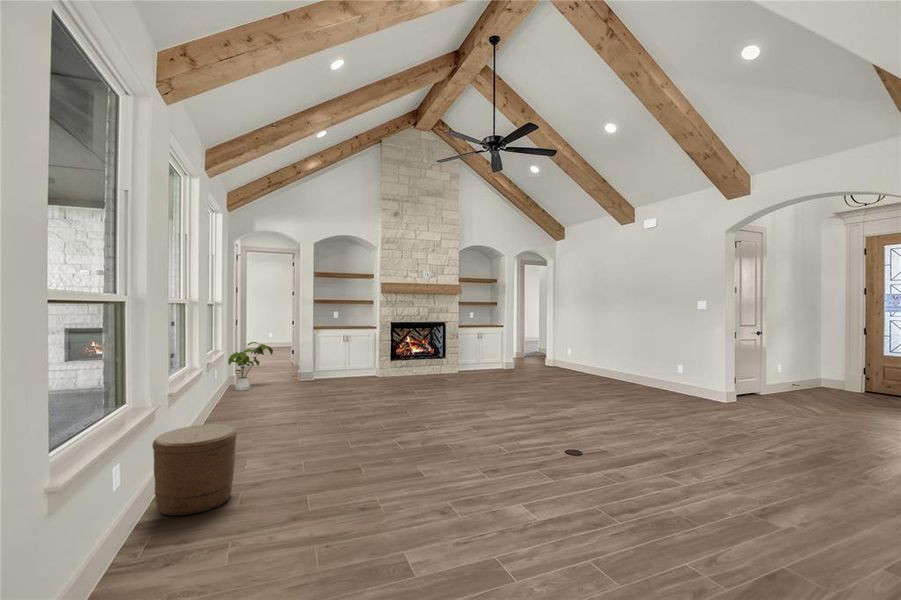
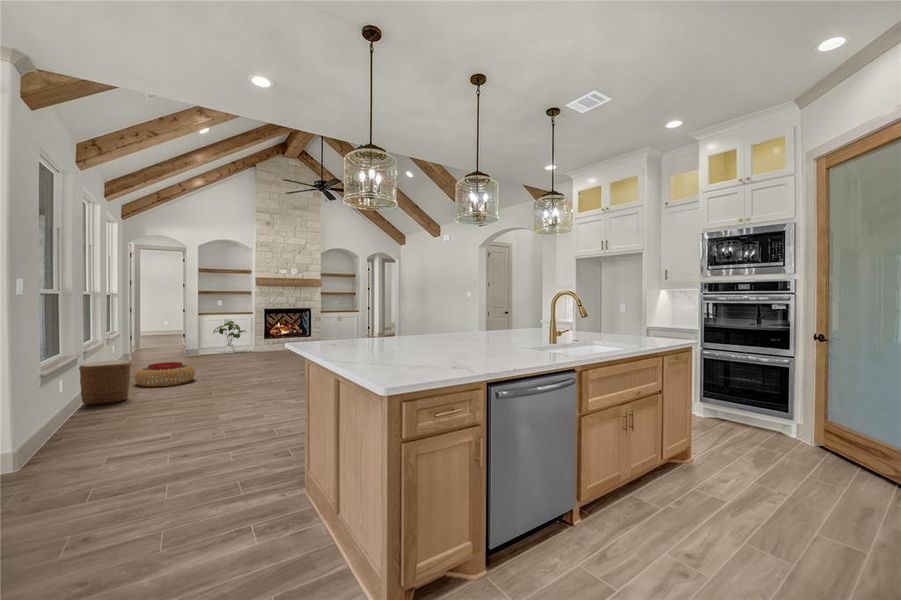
house plant: present [228,342,273,391] -> present [213,321,246,354]
pouf: none [242,412,327,457] -> present [135,362,195,387]

